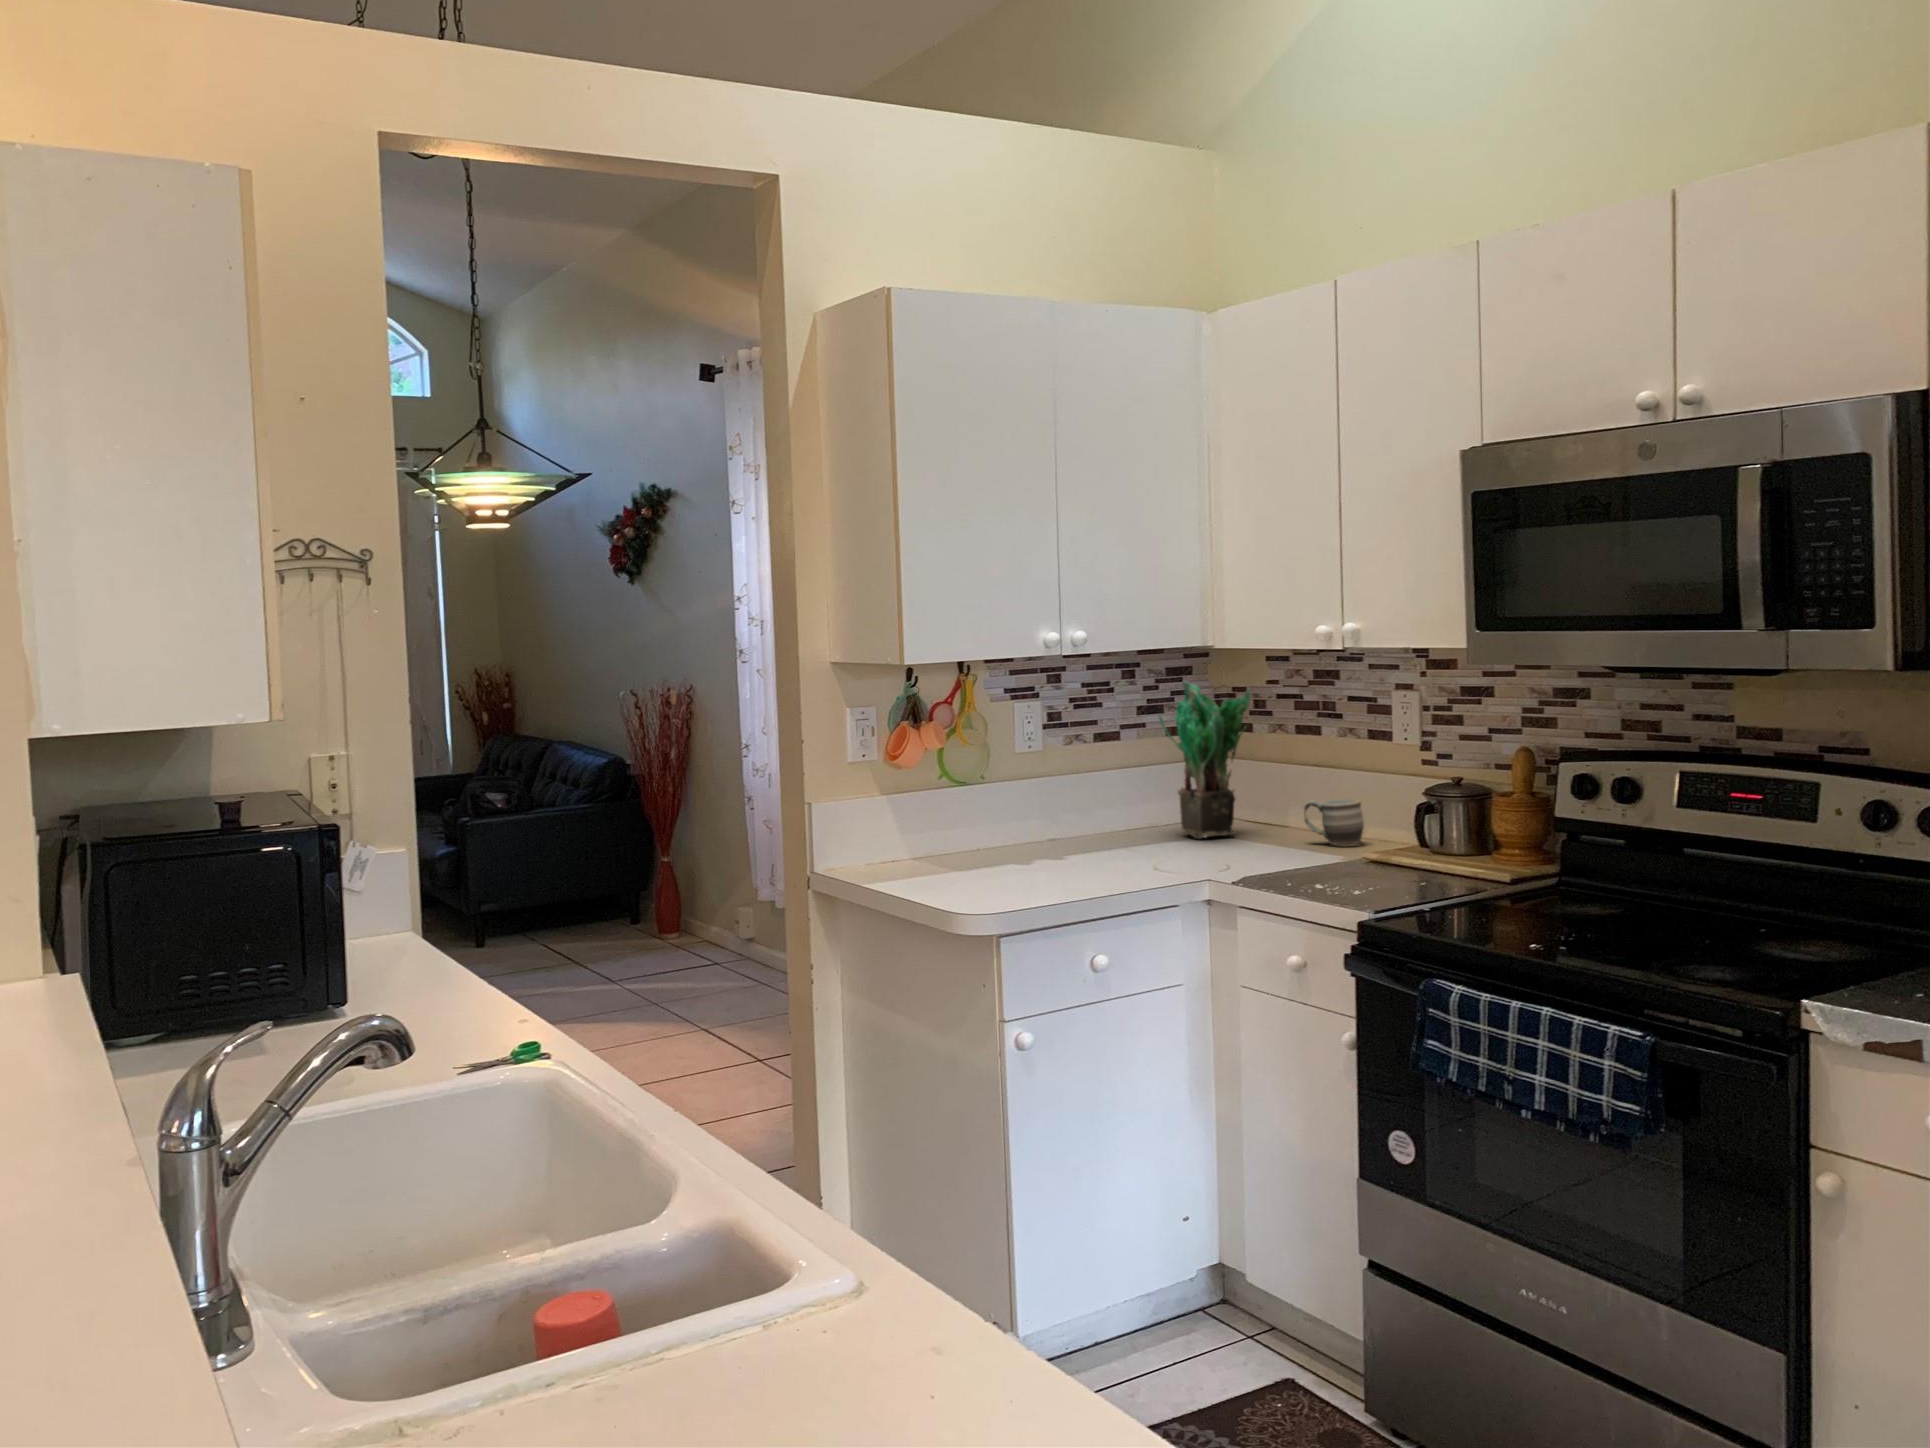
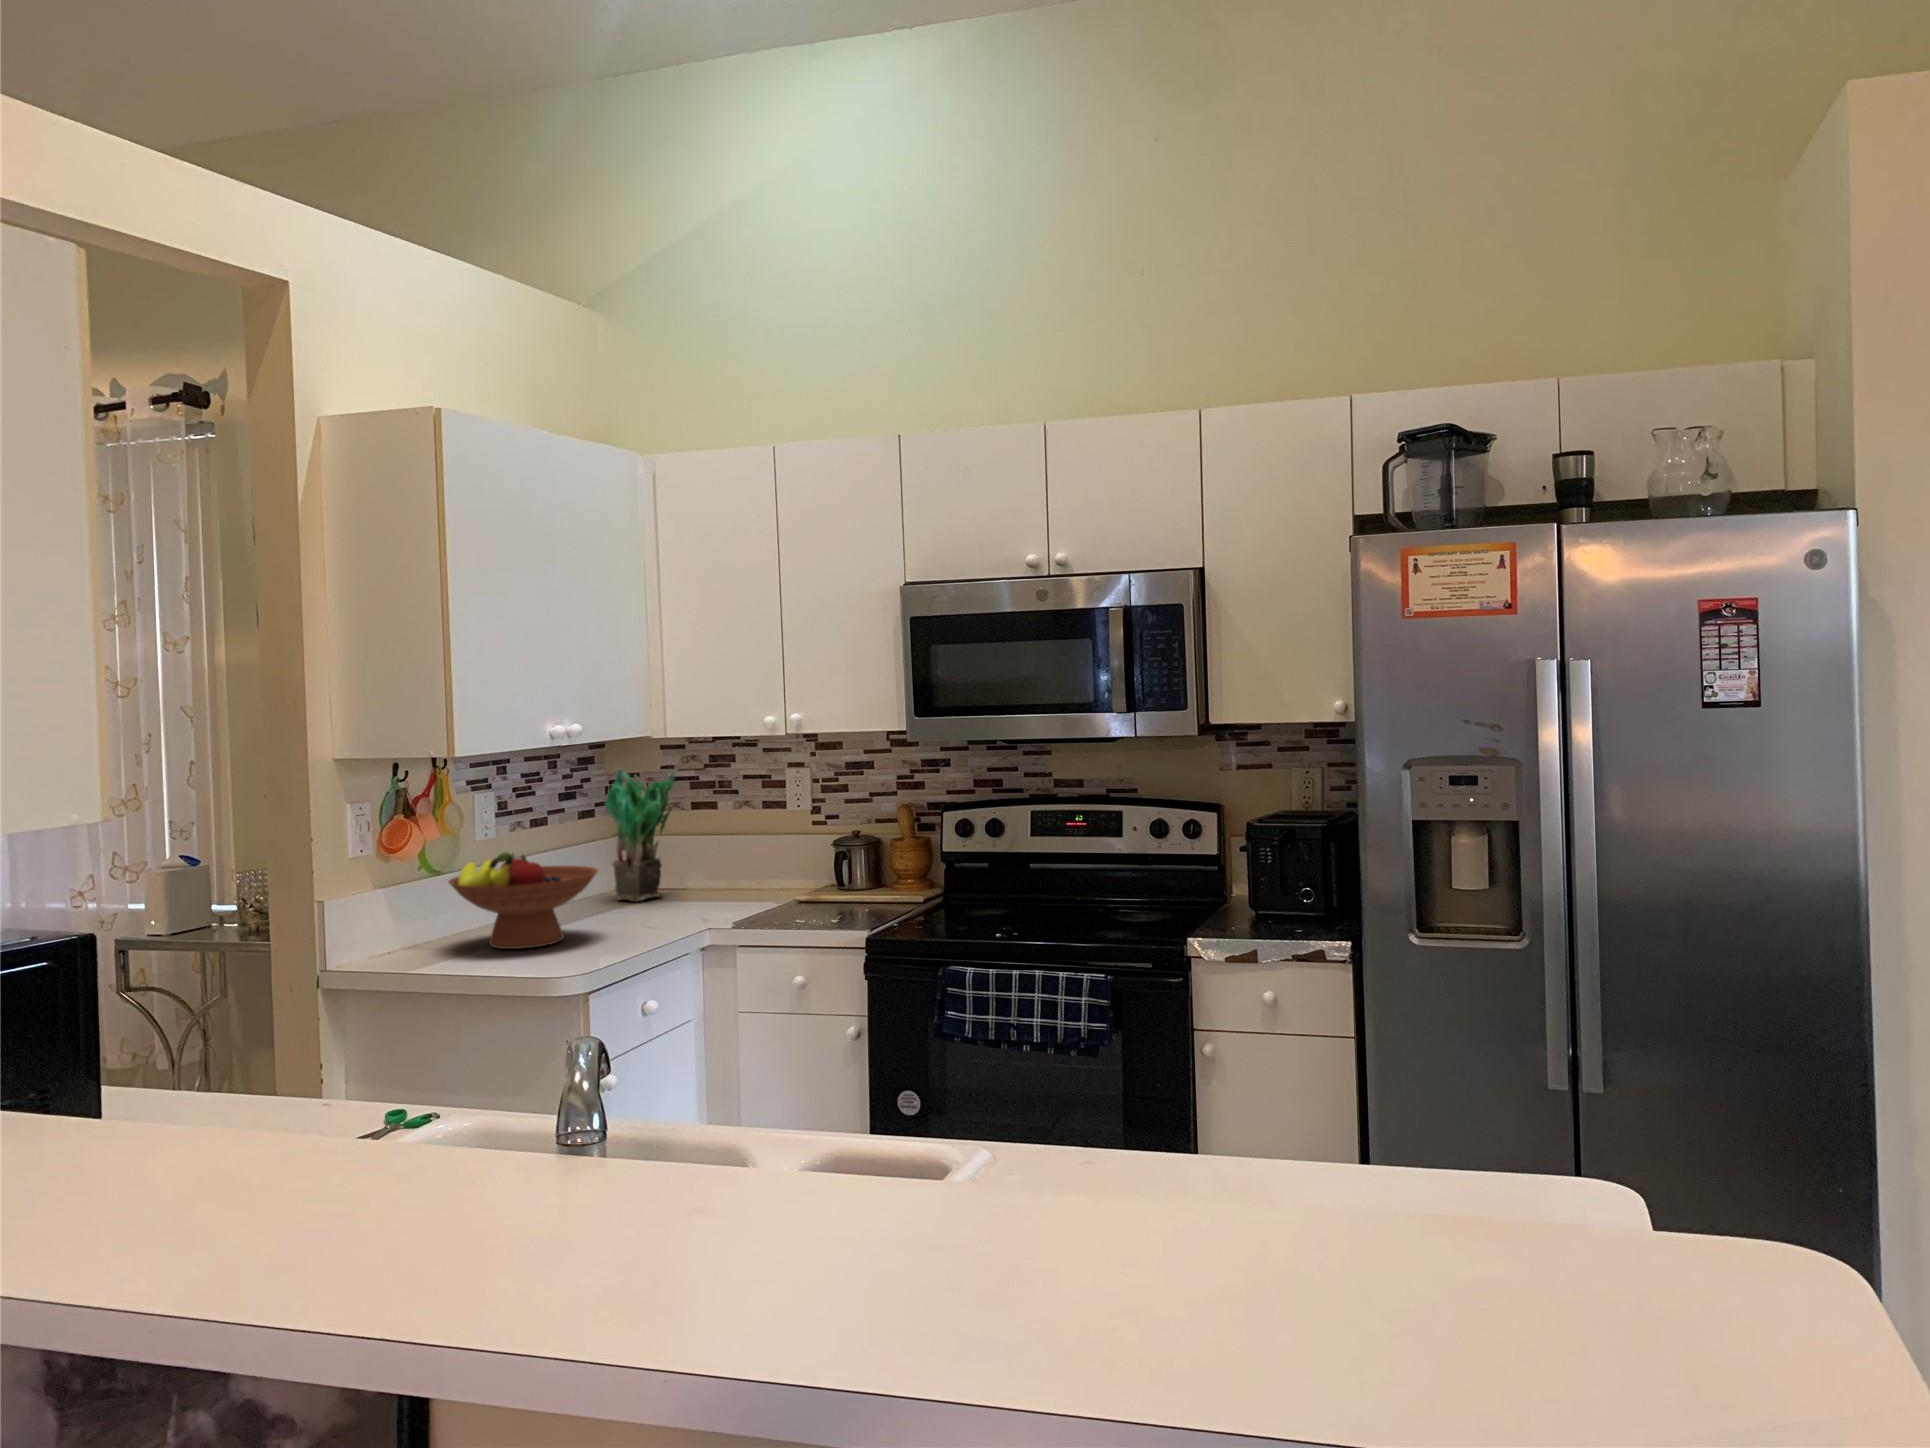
fruit bowl: none [925,768,1085,877] -> present [448,853,598,949]
mug: present [1304,798,1364,845] -> none [726,856,773,894]

